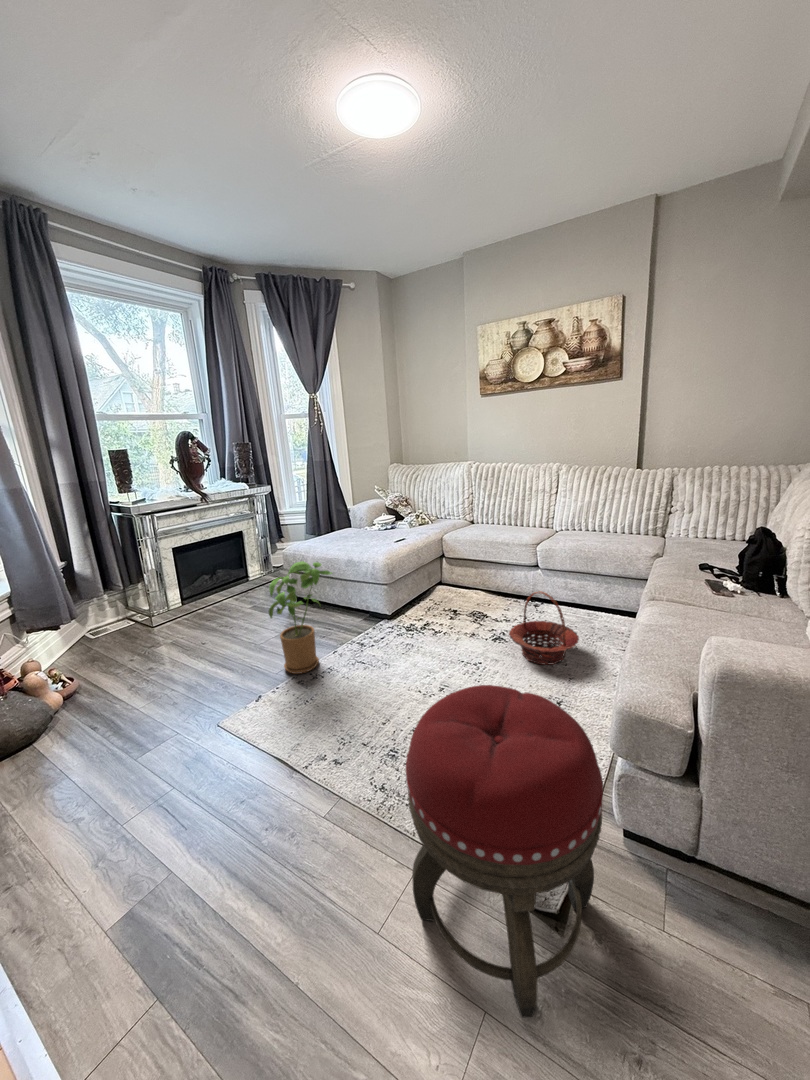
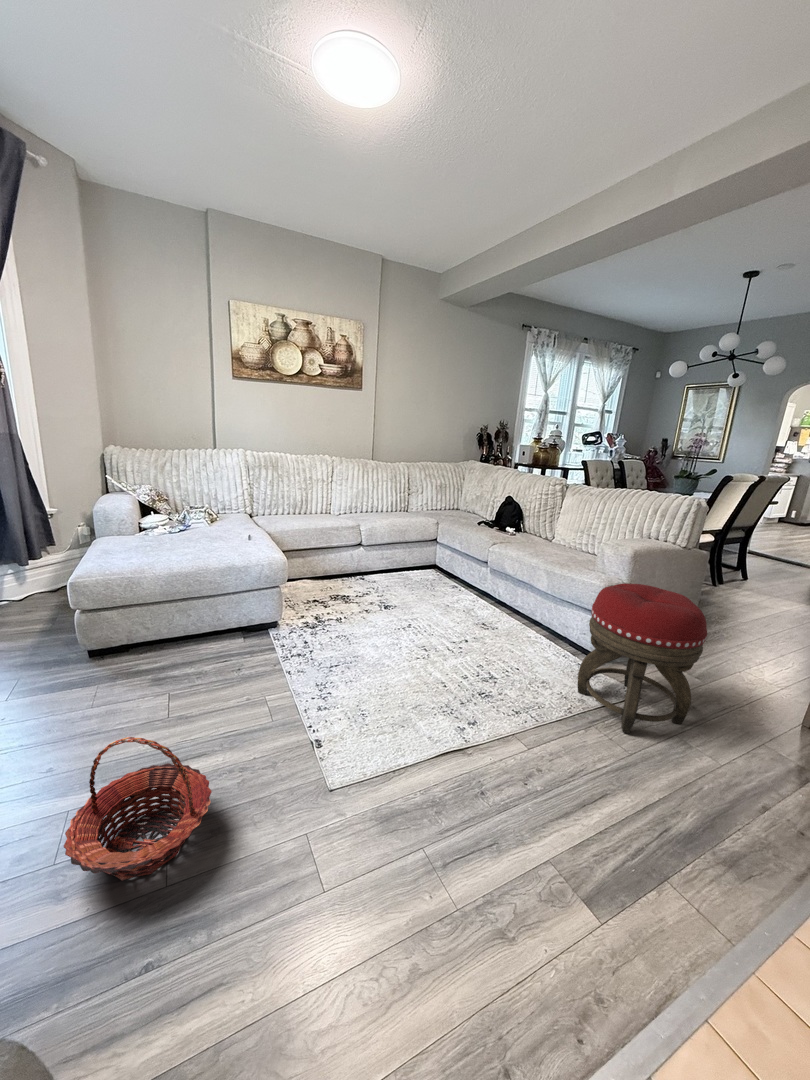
house plant: present [269,561,332,674] -> none [246,566,337,713]
basket: present [509,592,579,664] -> present [64,737,212,880]

